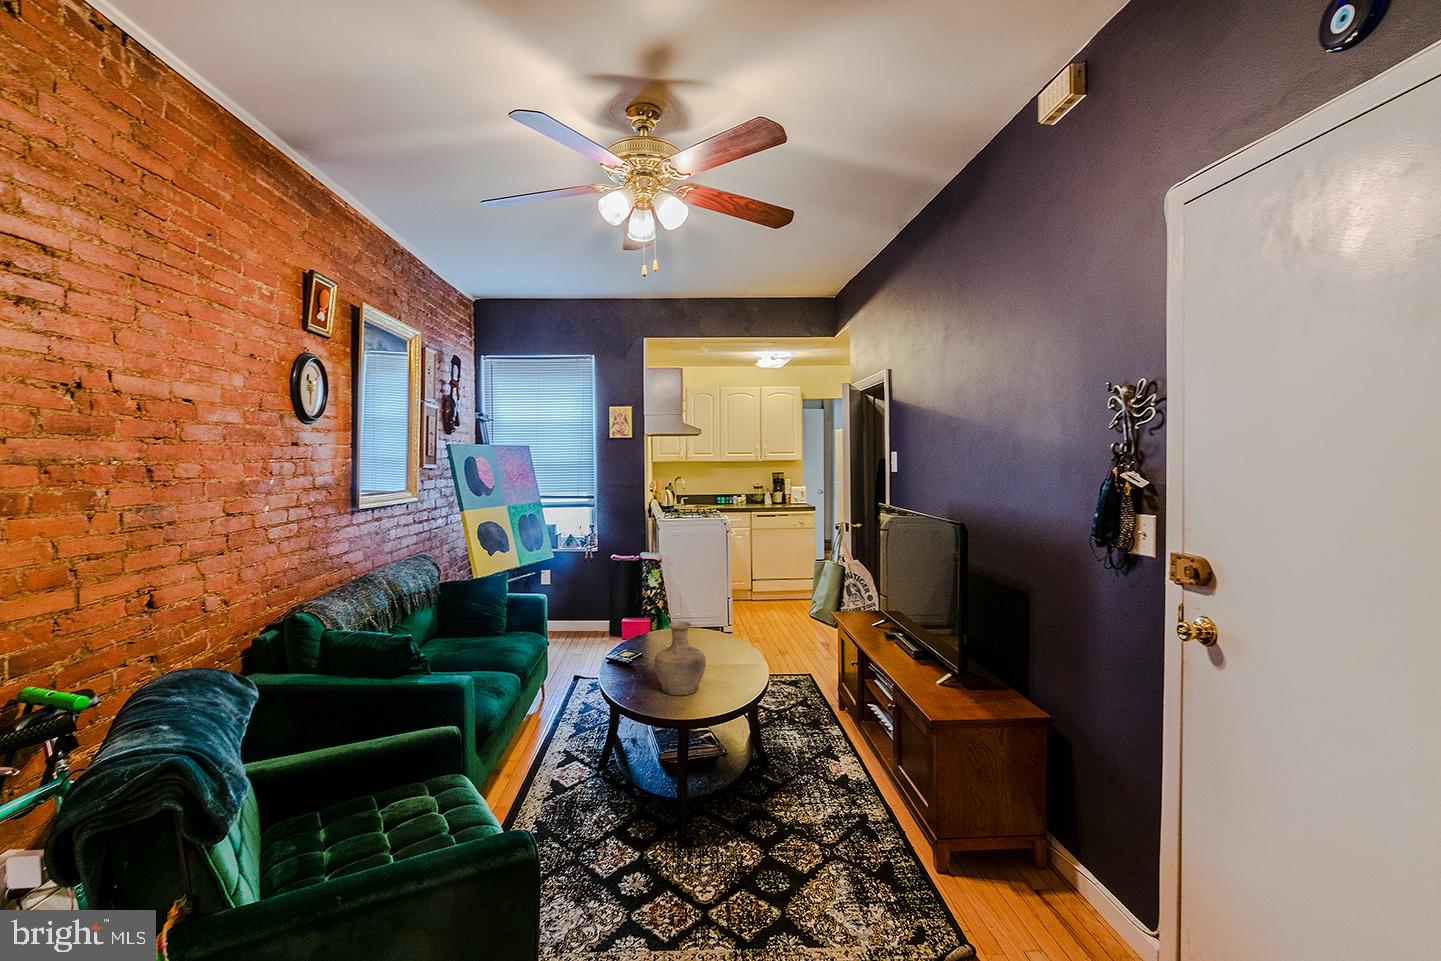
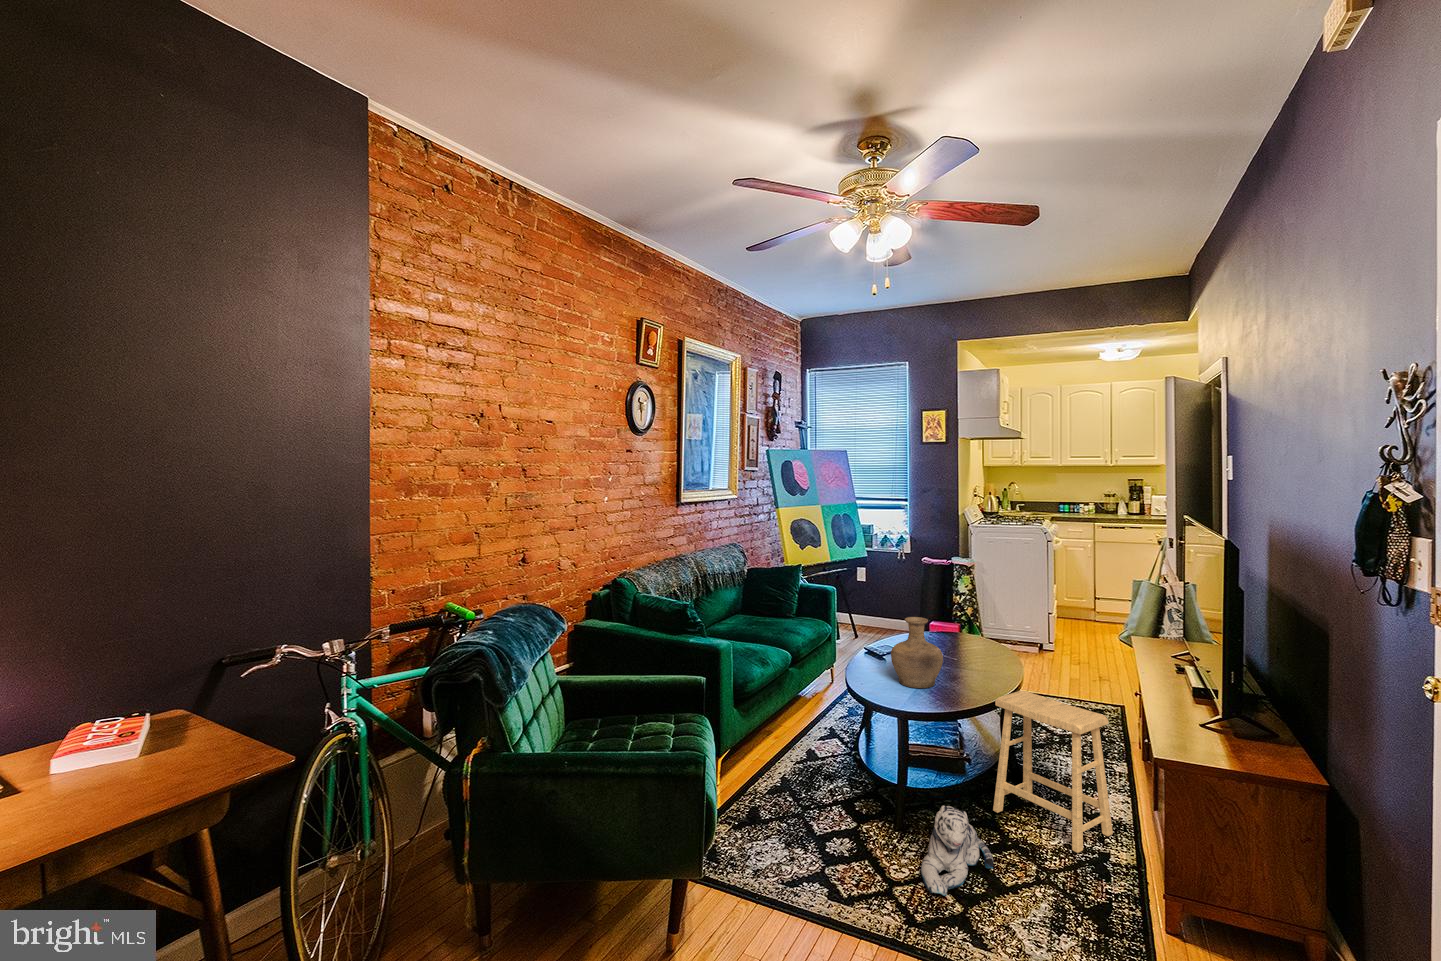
footstool: none [757,680,854,820] -> present [993,691,1113,853]
plush toy: none [722,809,784,903] -> present [921,806,994,896]

